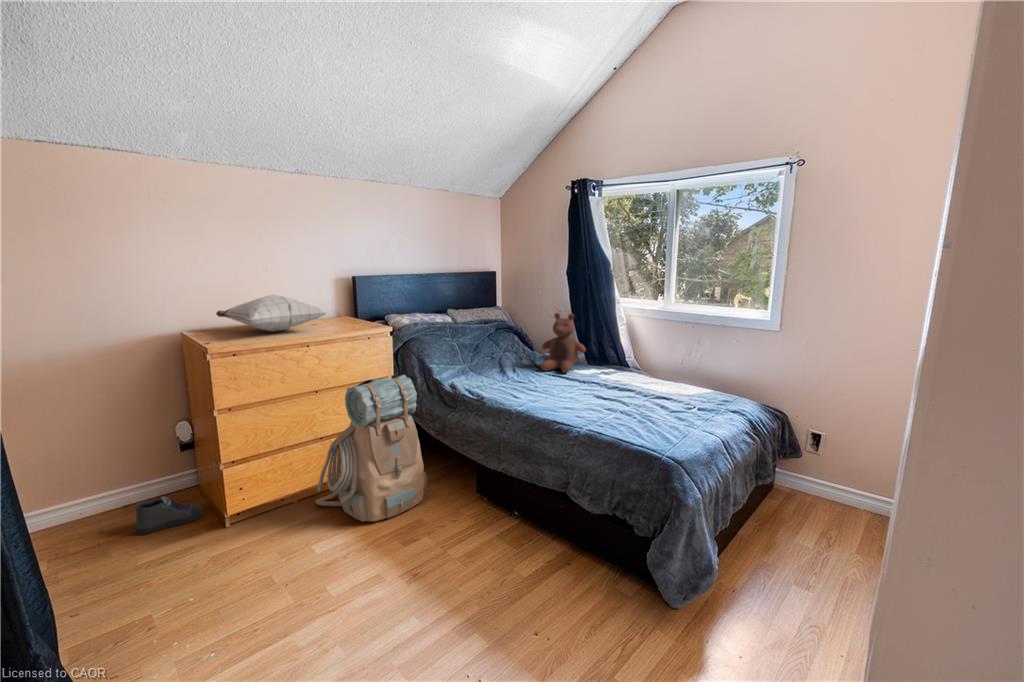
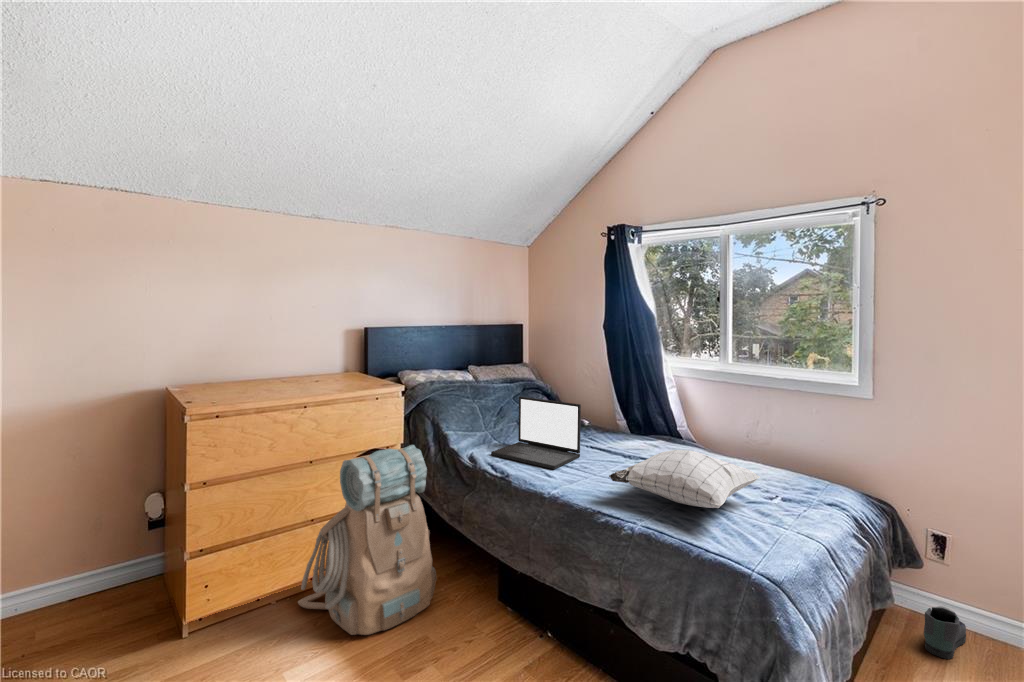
pillow: present [216,295,326,331] -> present [609,450,760,508]
stuffed bear: present [541,313,586,373] -> none [576,372,629,444]
laptop: none [469,334,544,393] -> present [491,397,581,469]
shoe: present [135,497,203,535] -> present [924,606,966,659]

